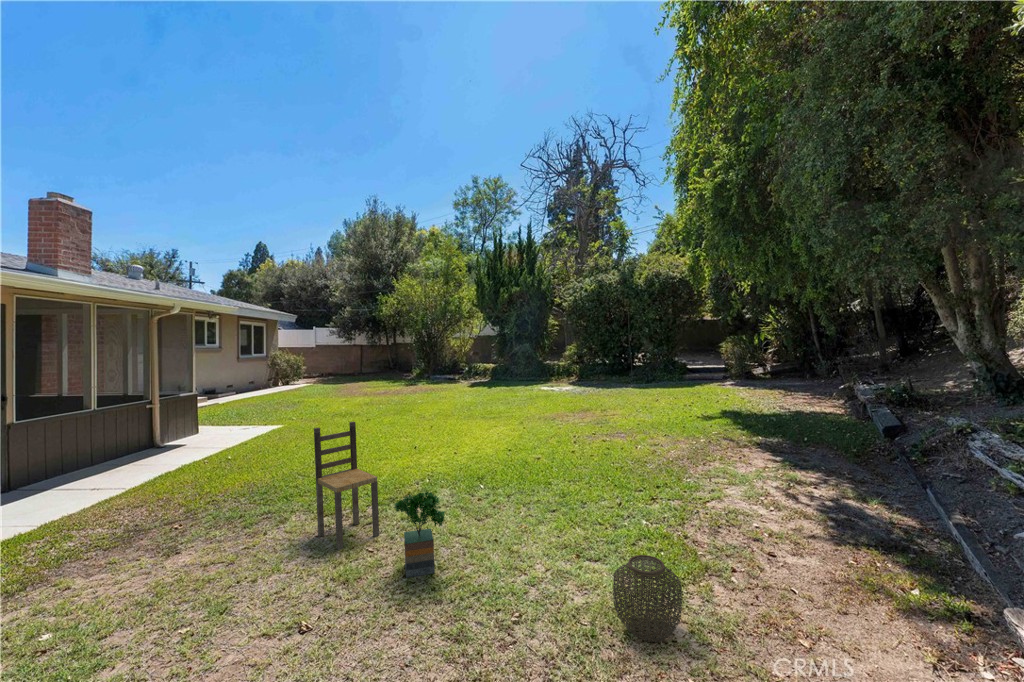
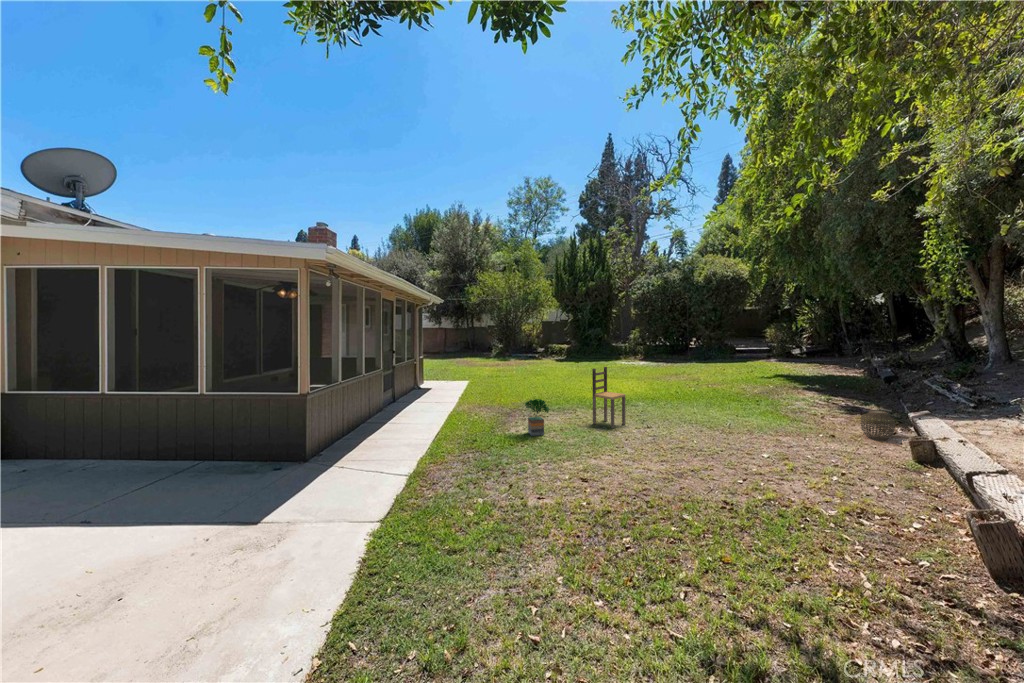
potted tree: present [394,492,445,577] -> present [525,399,549,436]
woven basket: present [613,555,682,642] -> present [861,410,895,440]

